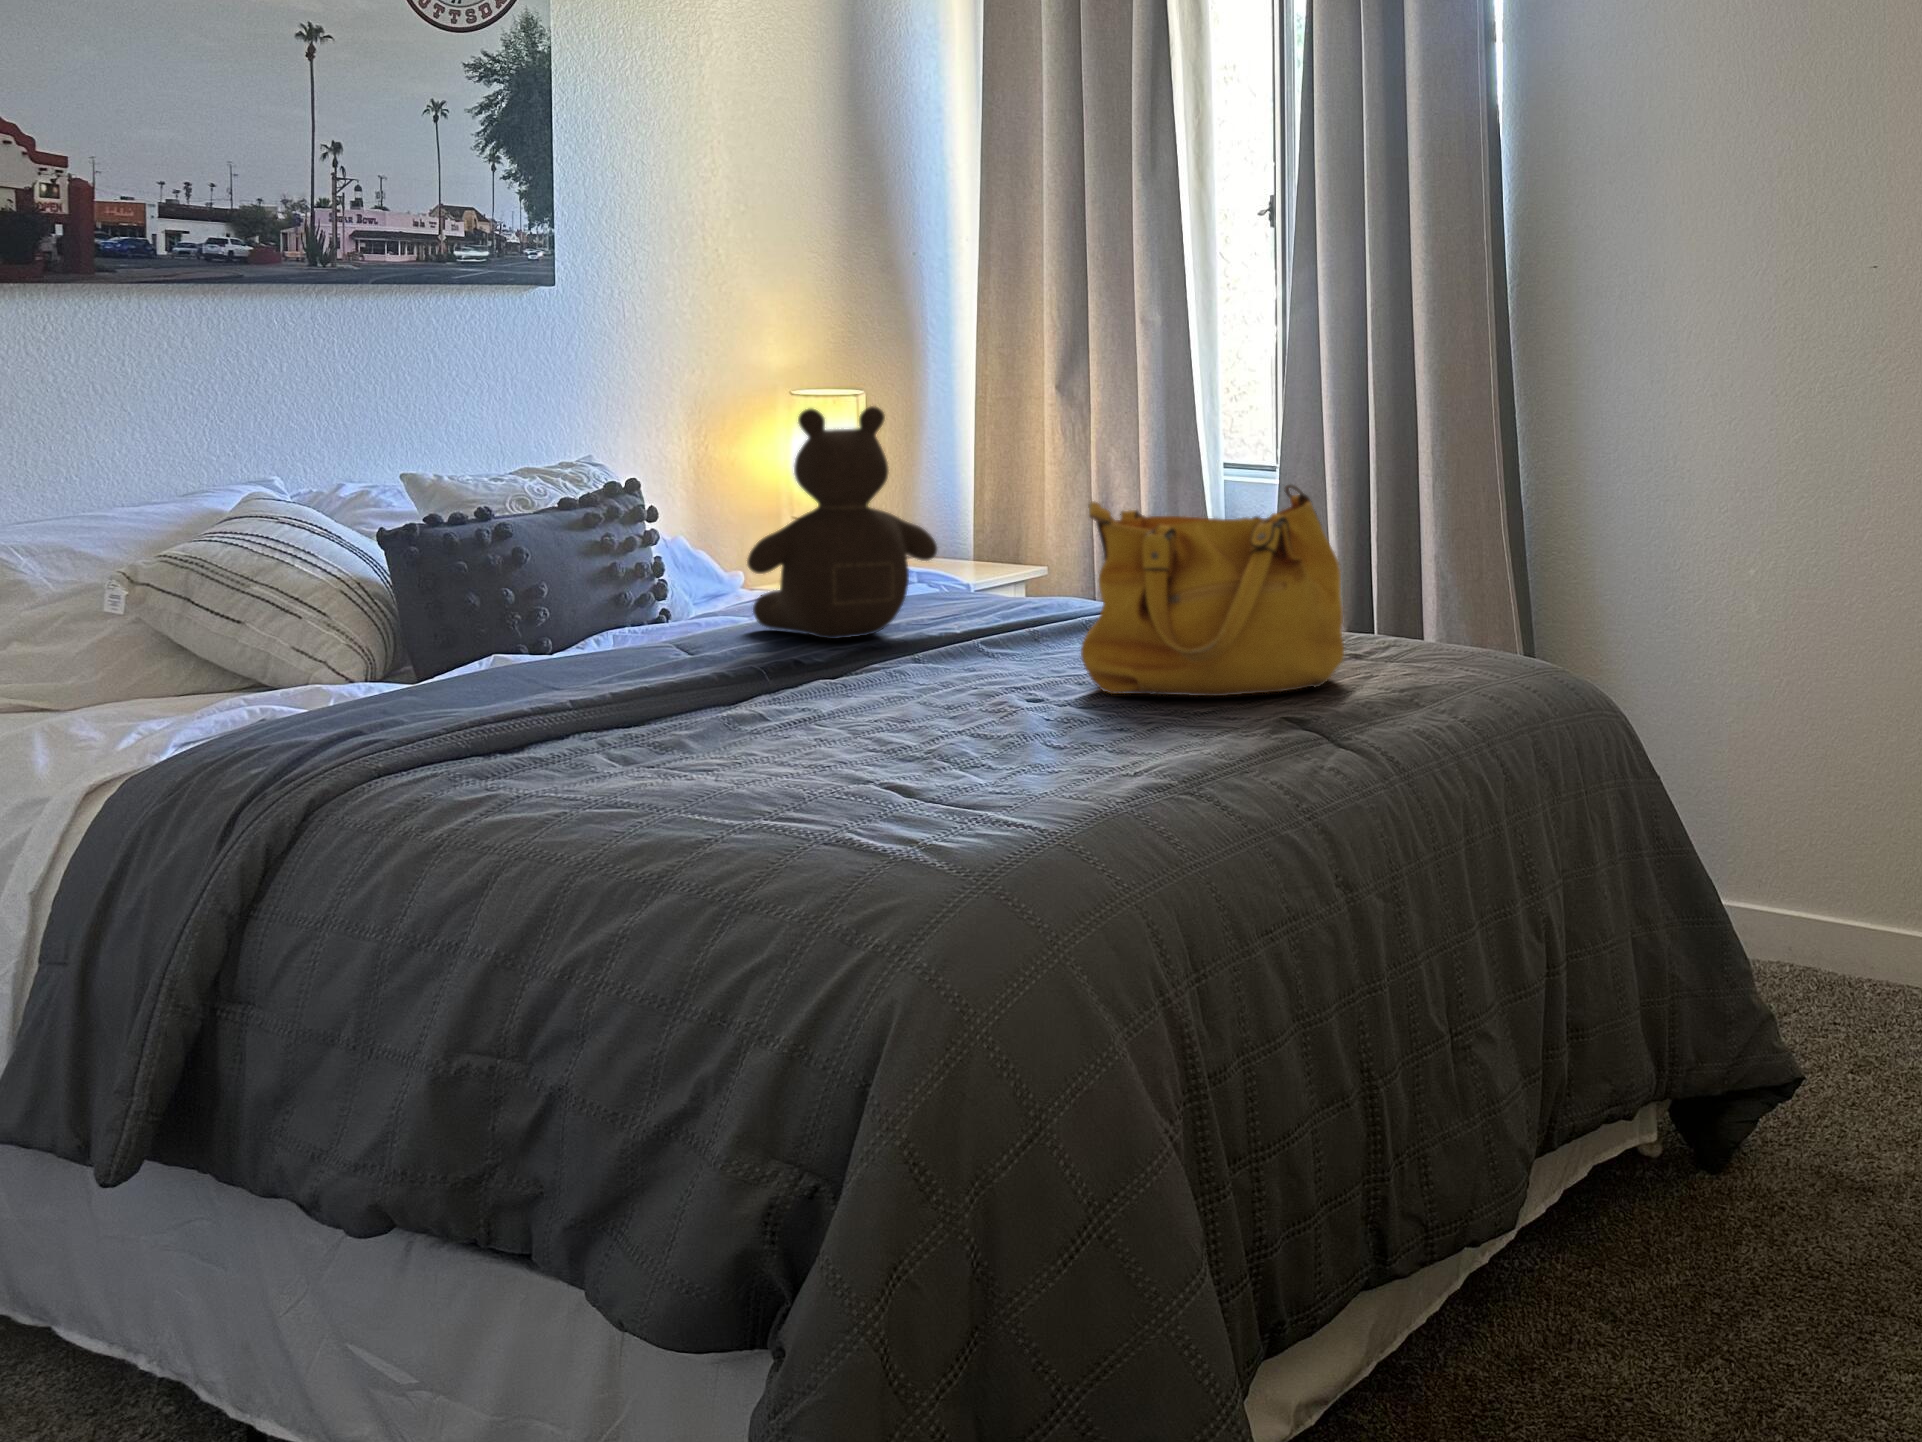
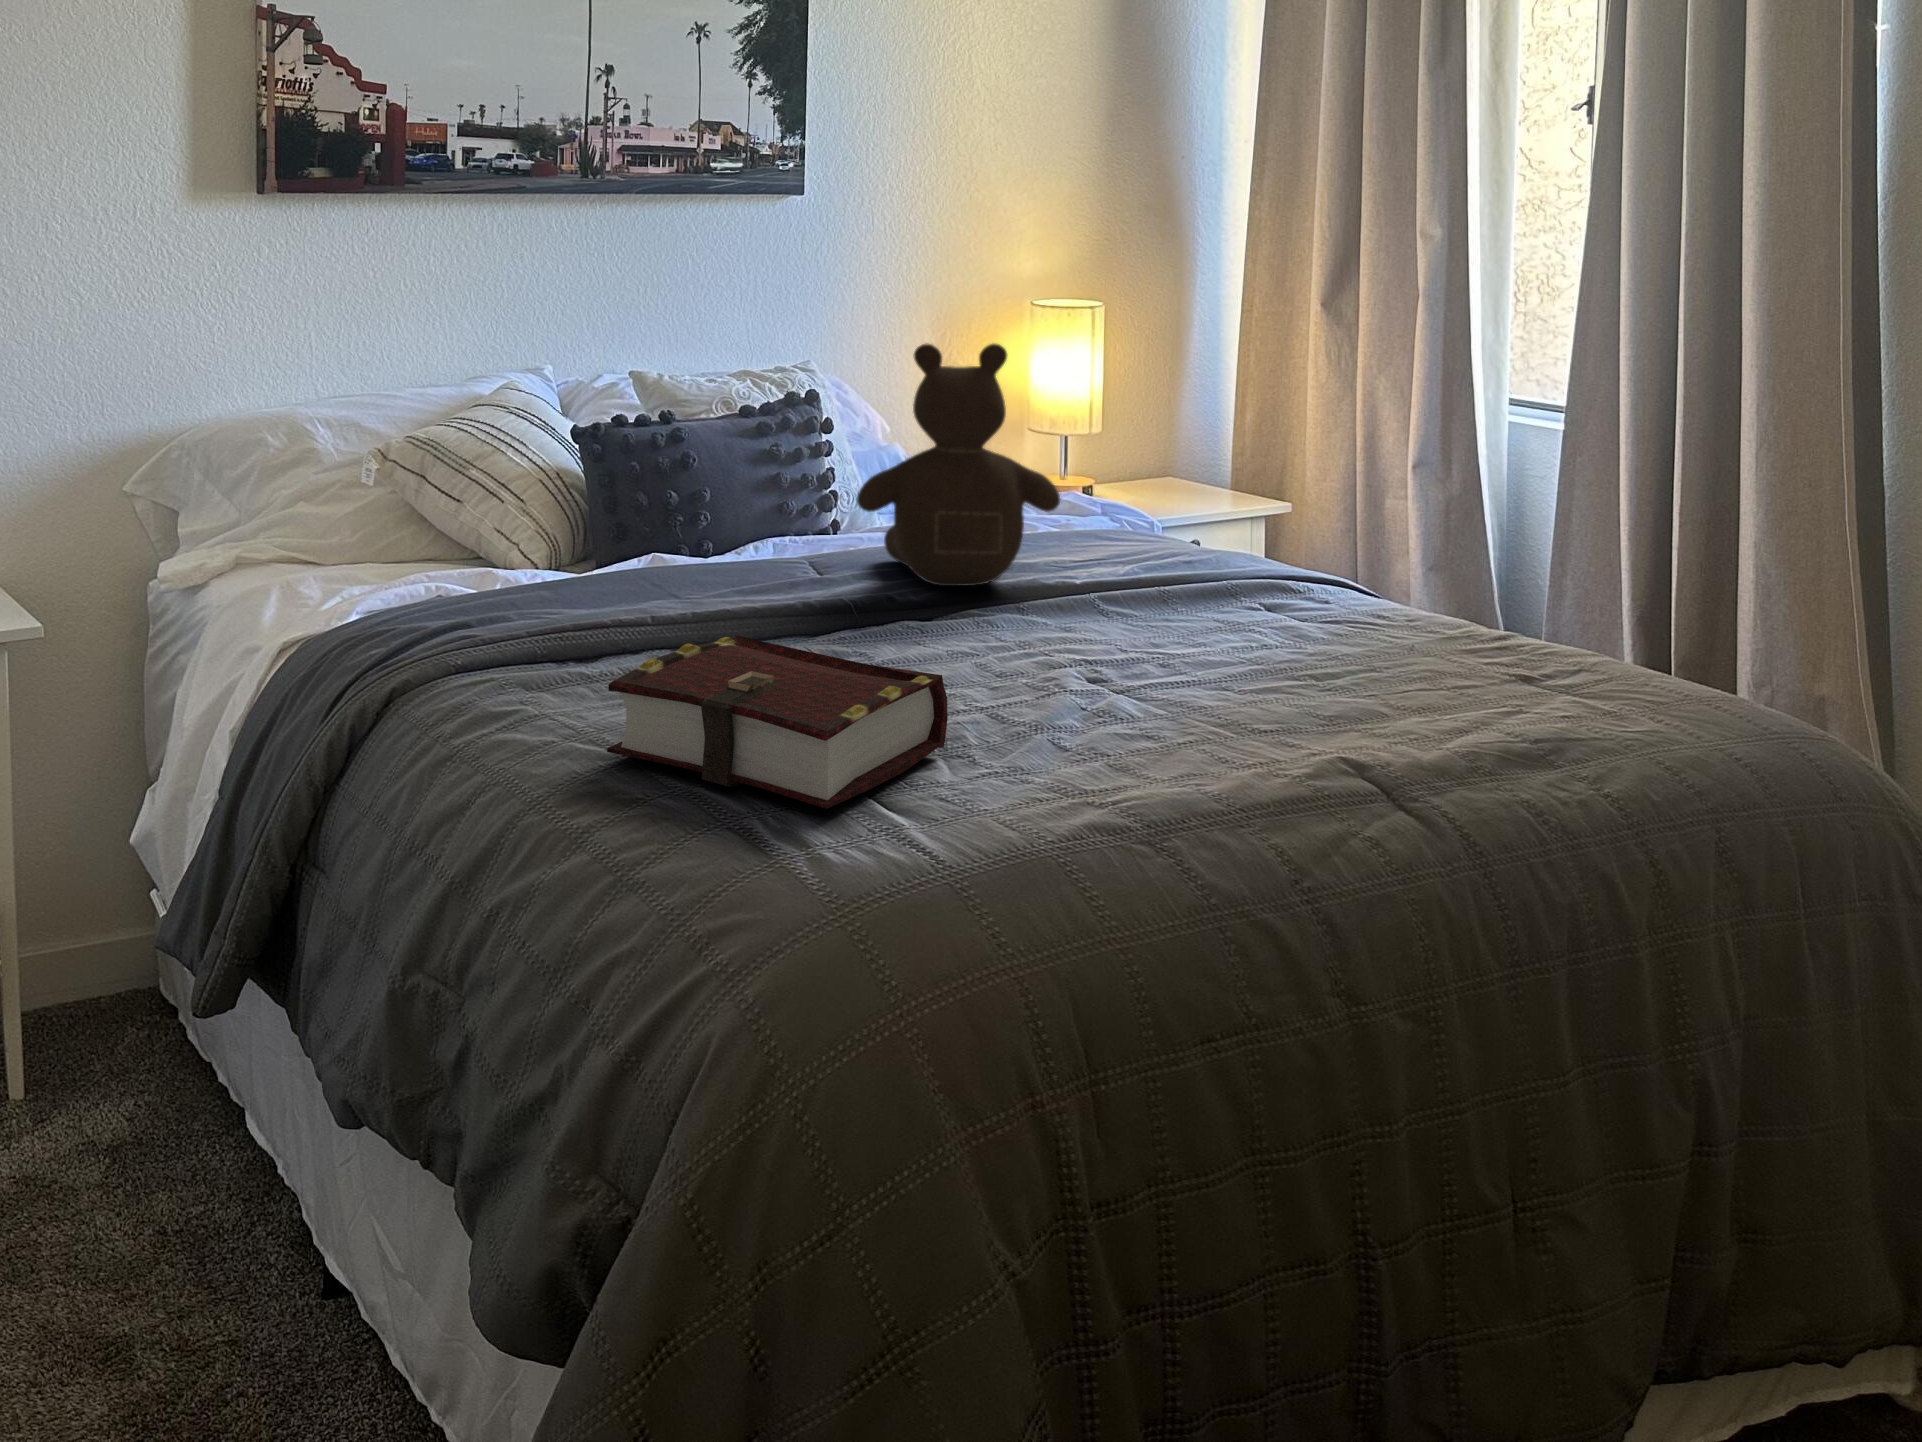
handbag: present [1081,485,1344,696] -> none [1117,495,1458,765]
book: none [671,658,967,765] -> present [607,636,948,809]

